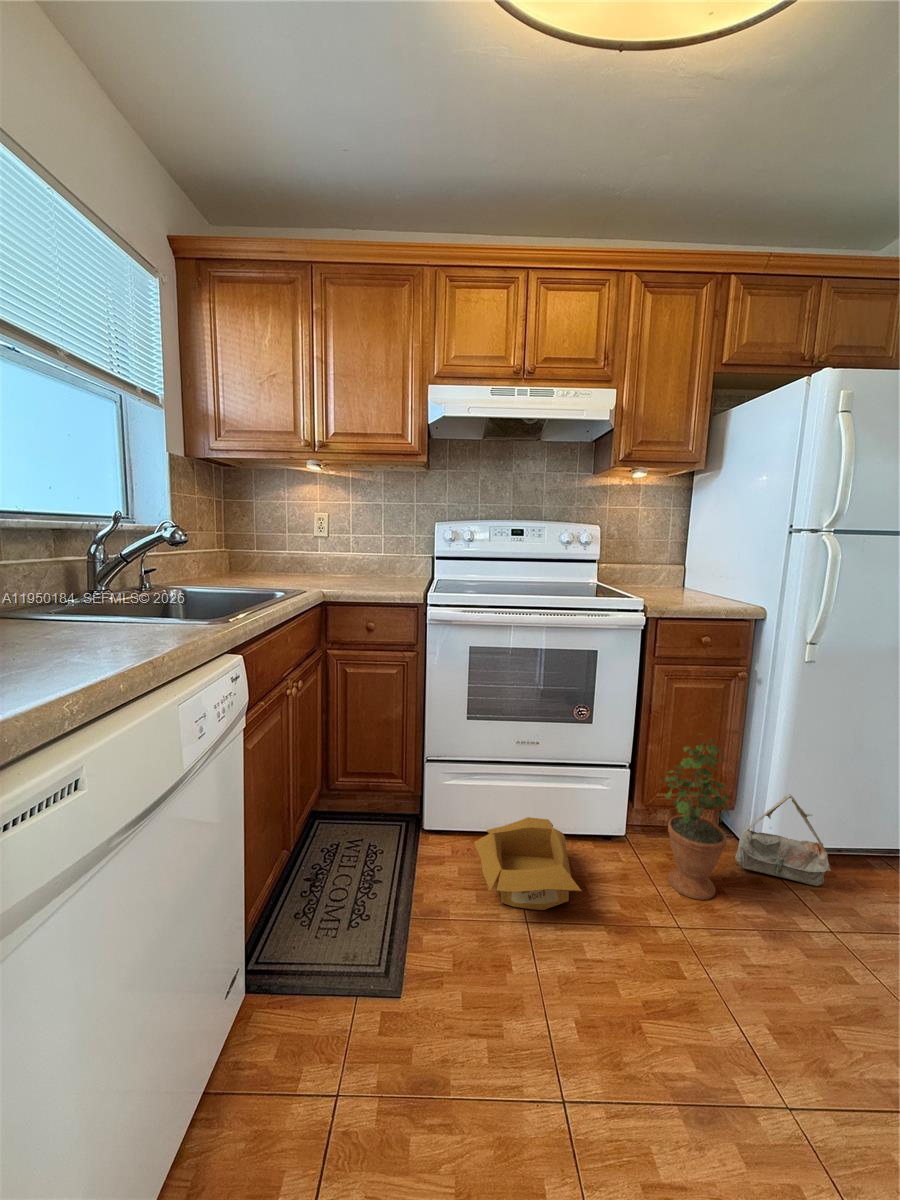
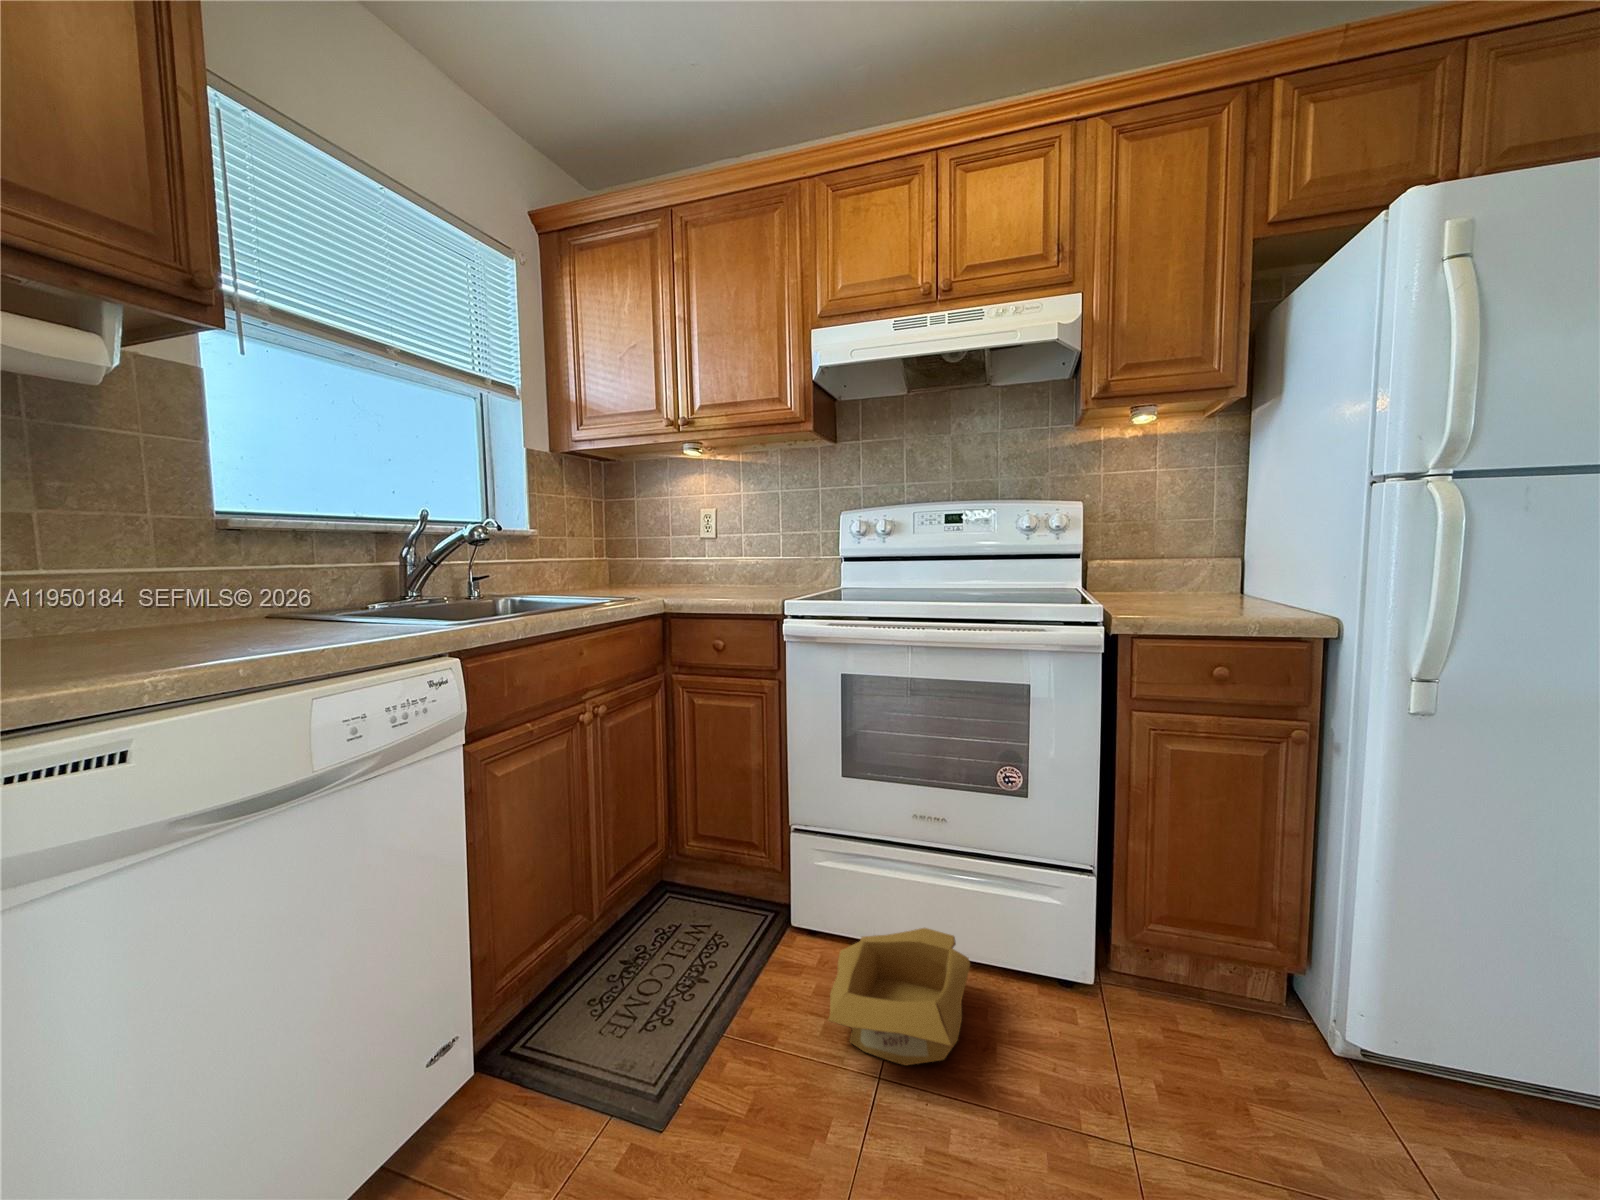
potted plant: present [662,739,730,900] -> none [1113,826,1238,1111]
bag: present [735,794,831,886] -> none [1280,953,1468,1138]

